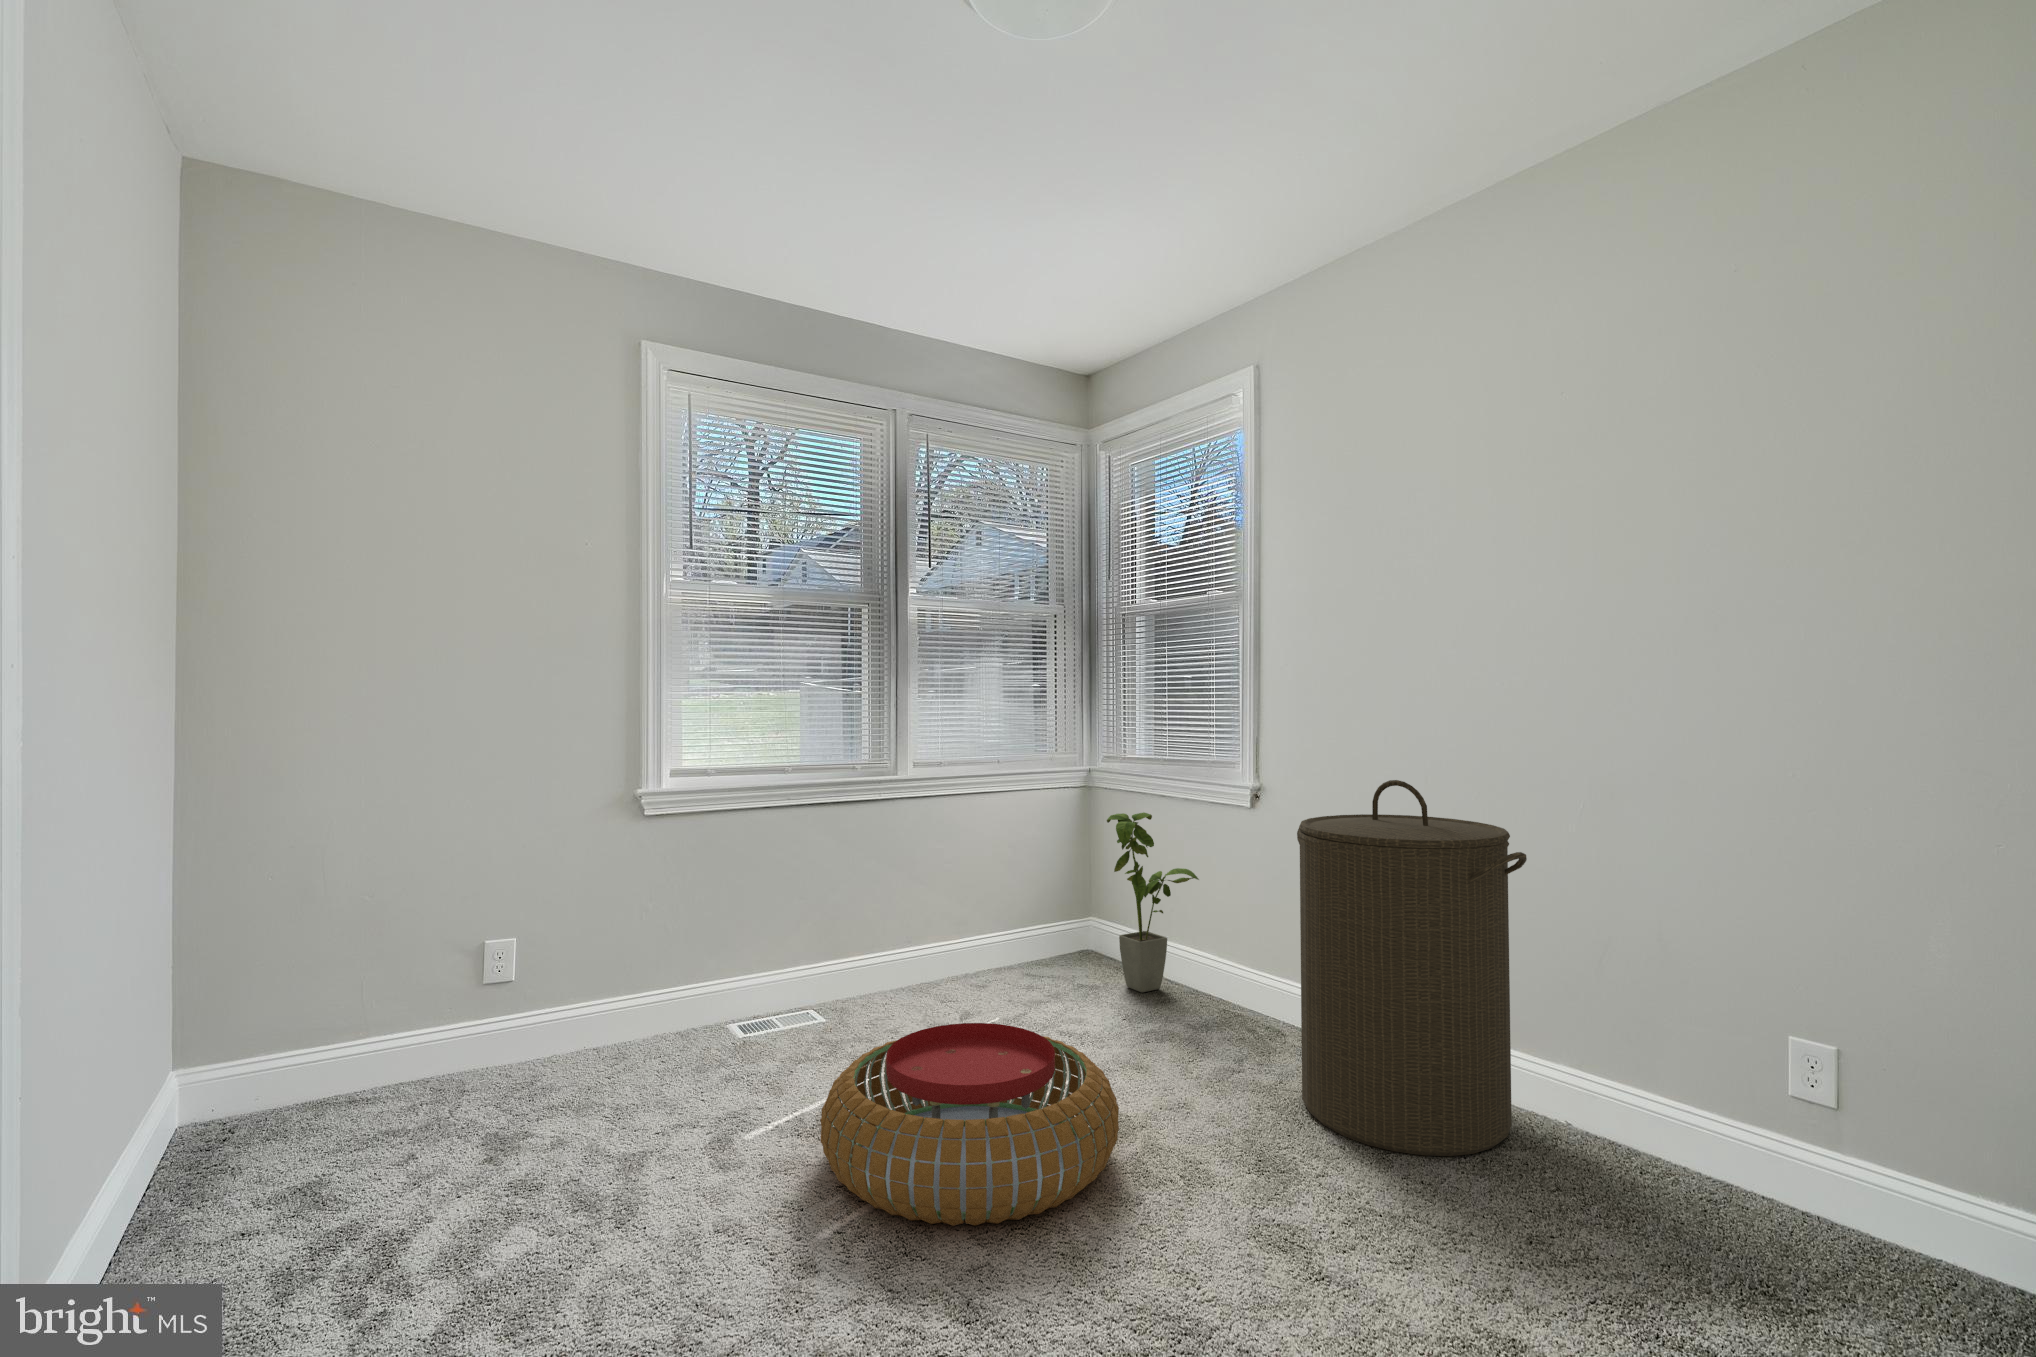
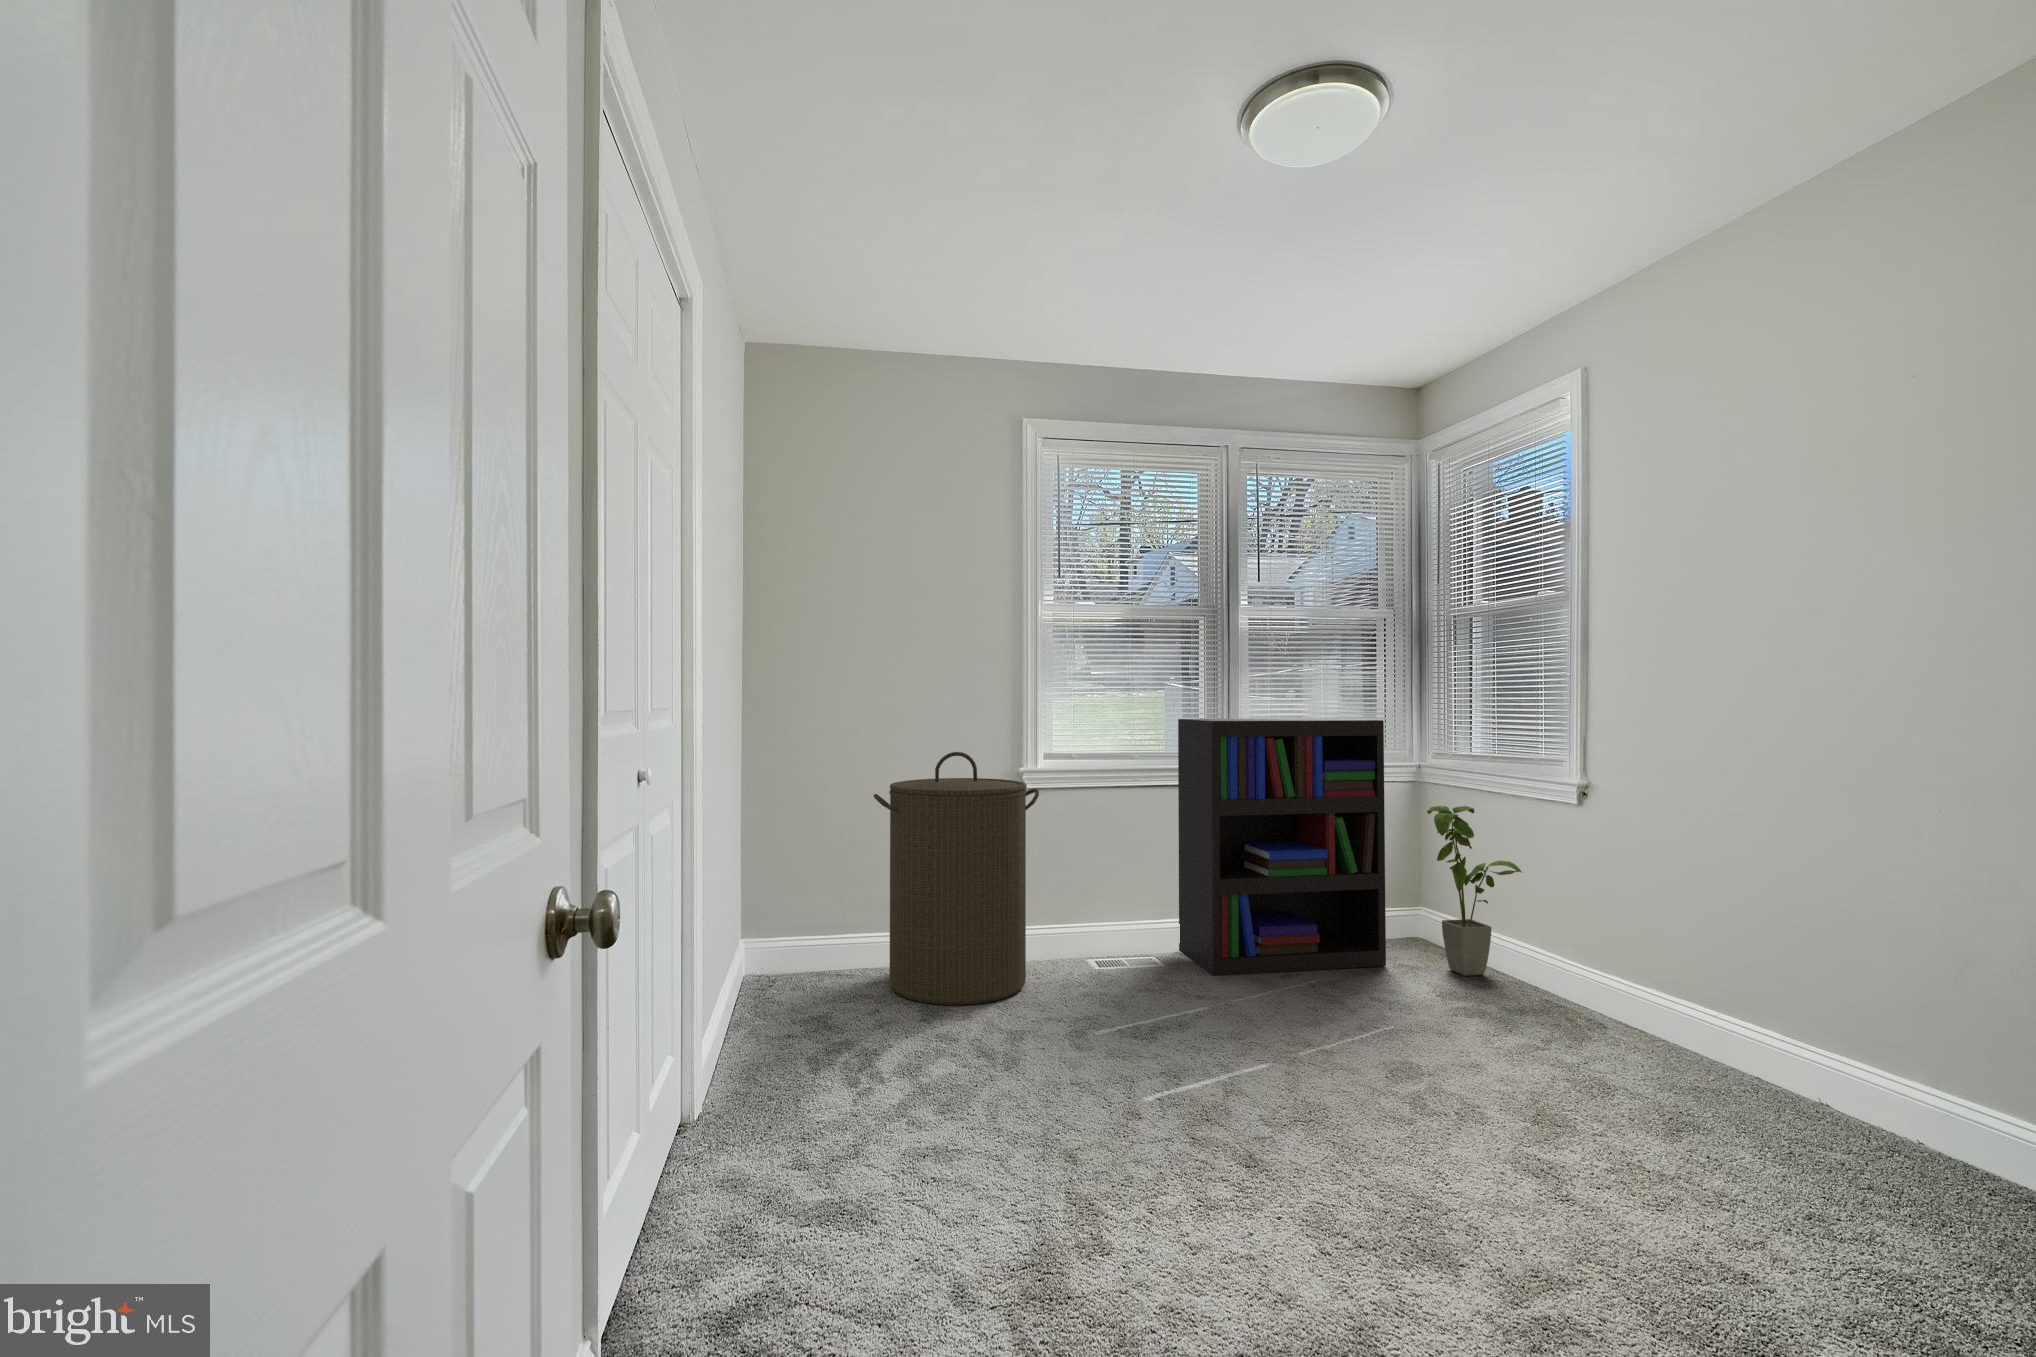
bookshelf: none [838,721,1065,1030] -> present [1178,718,1386,976]
laundry hamper: present [1297,780,1527,1156] -> present [874,752,1039,1005]
pouf: present [820,1023,1119,1226] -> none [1150,965,1400,1116]

